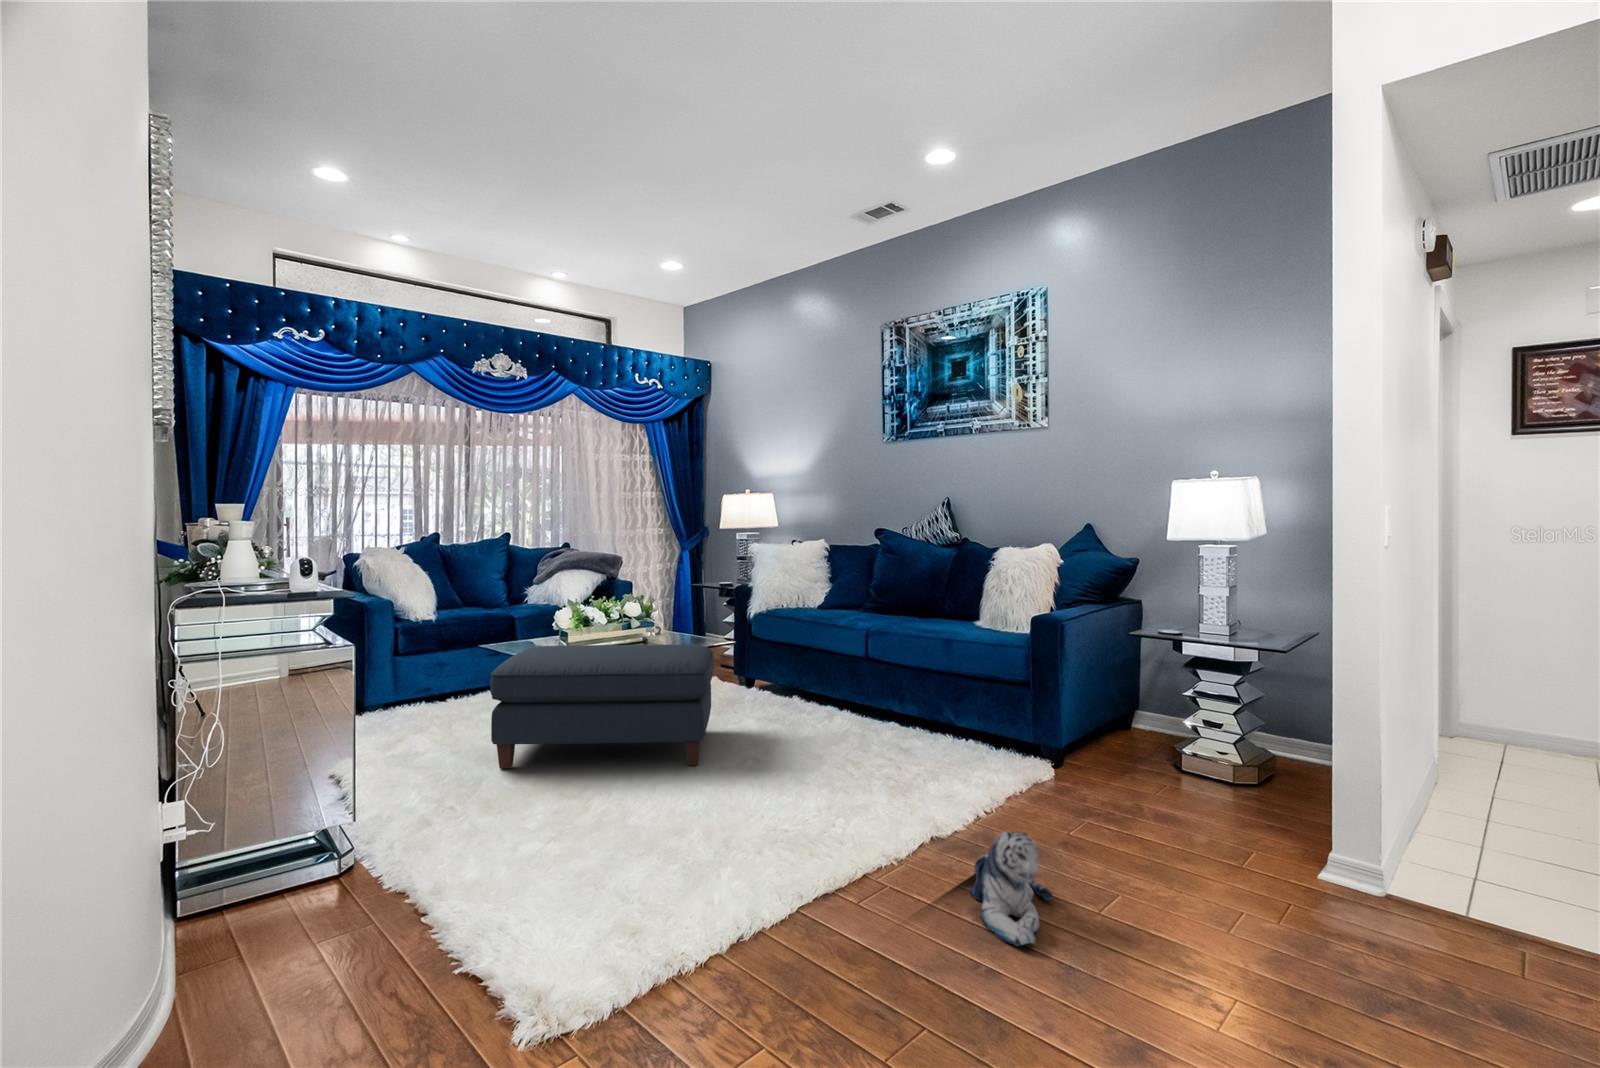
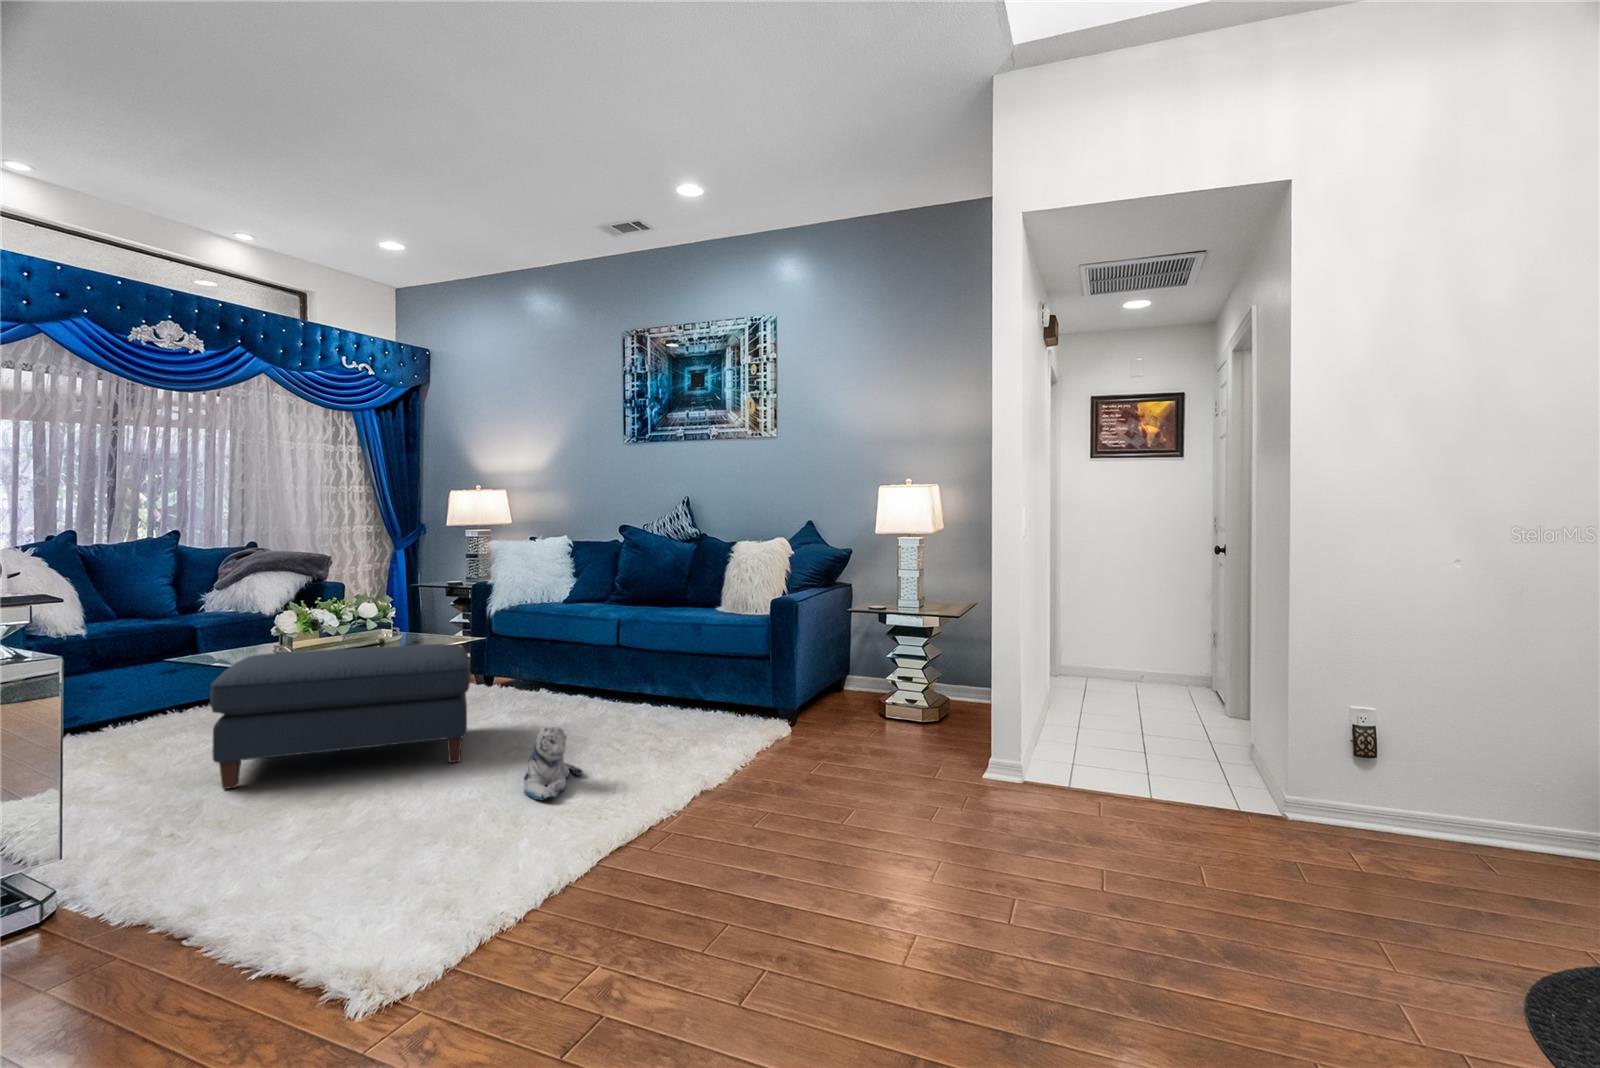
plush toy: present [970,832,1053,947] -> present [524,728,583,800]

